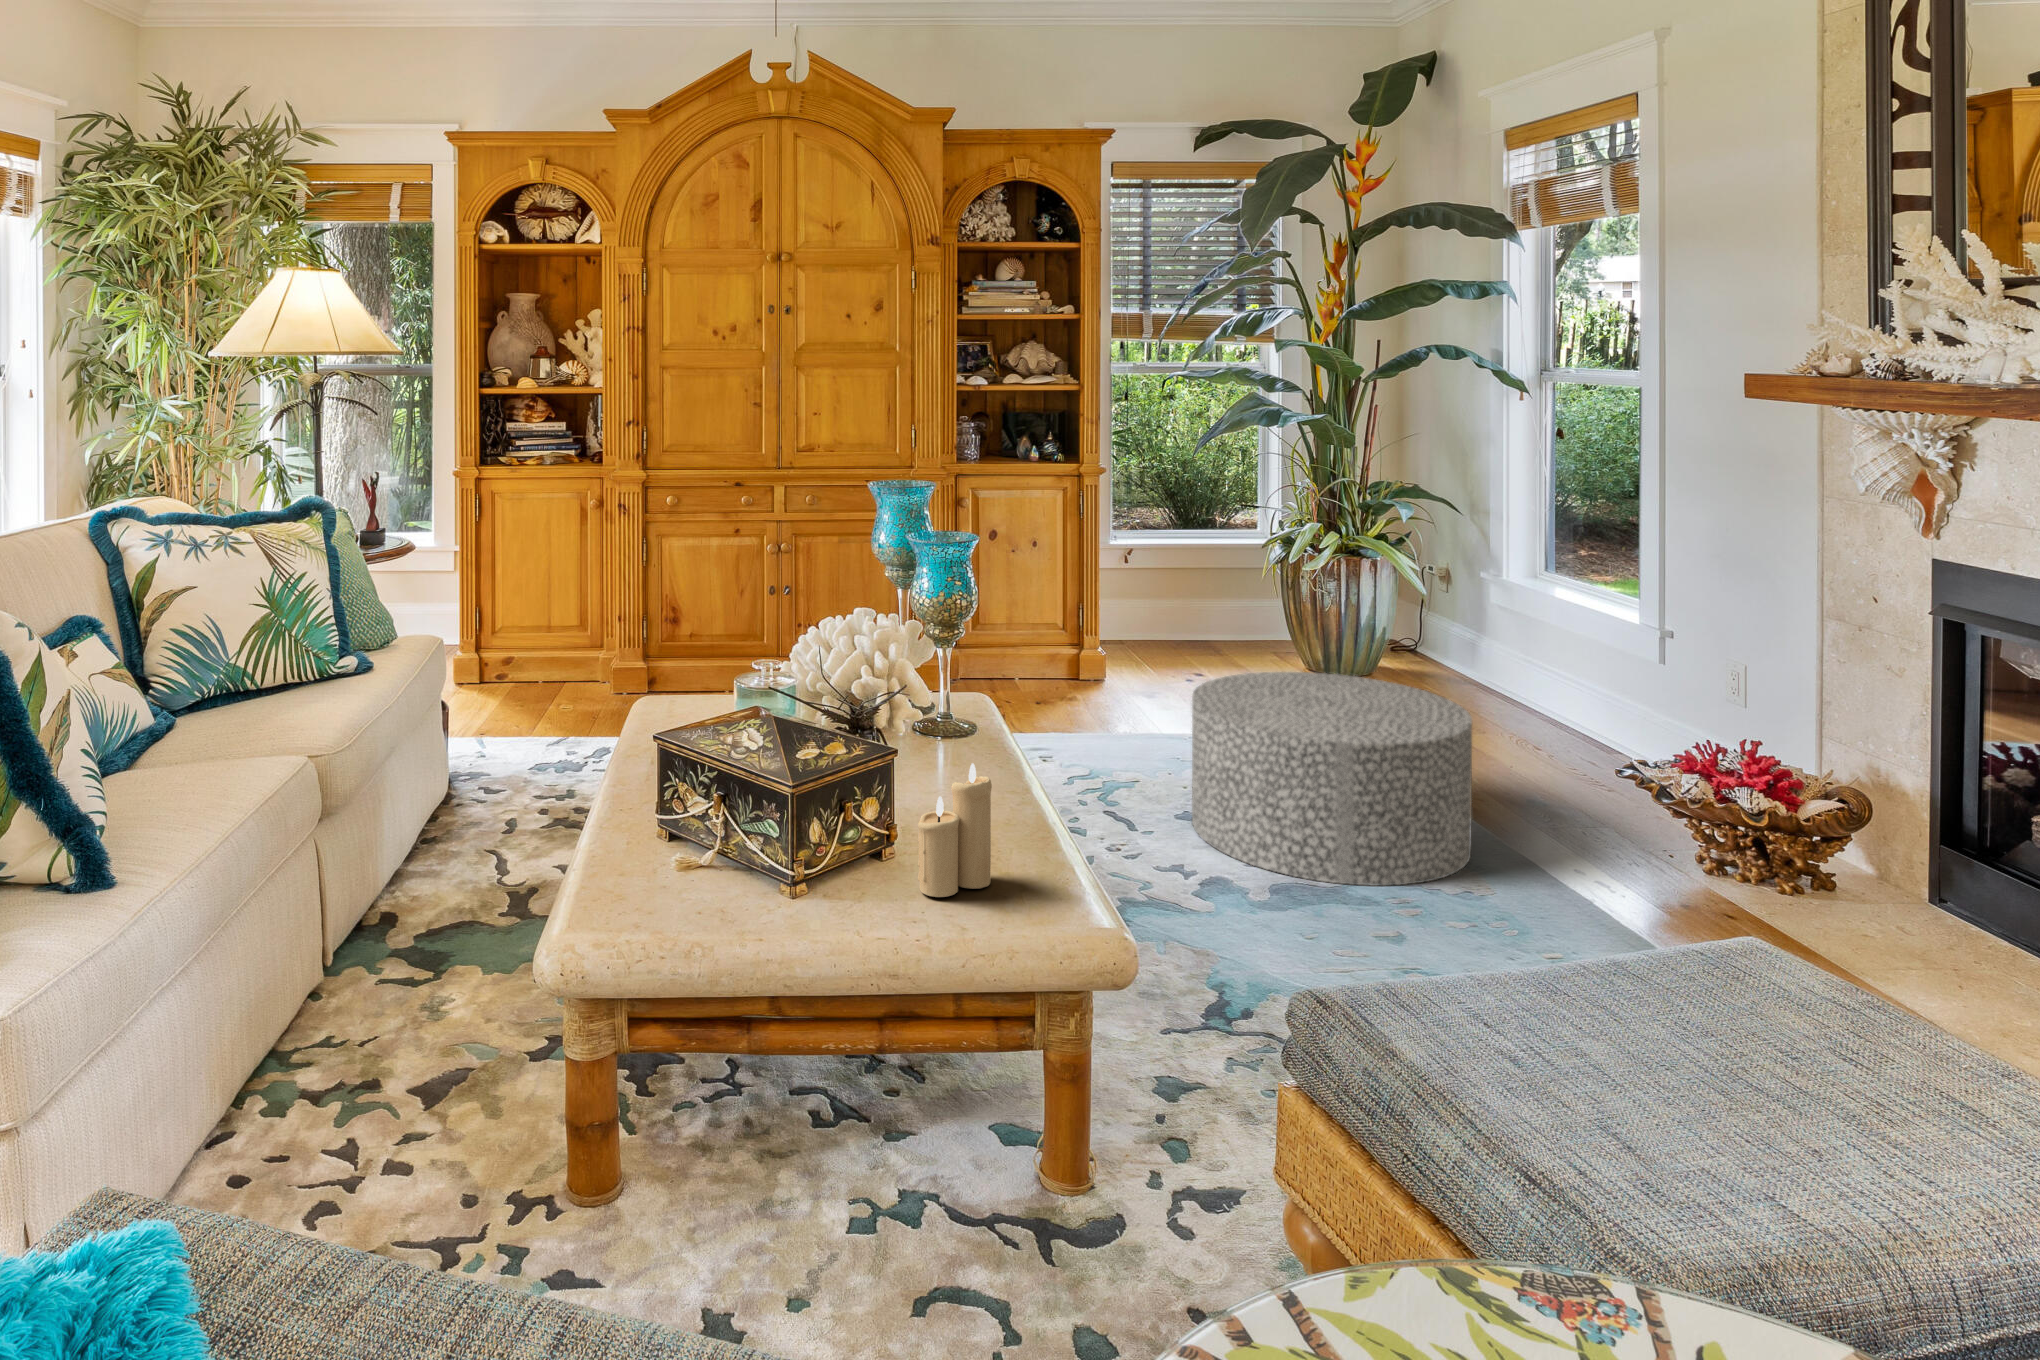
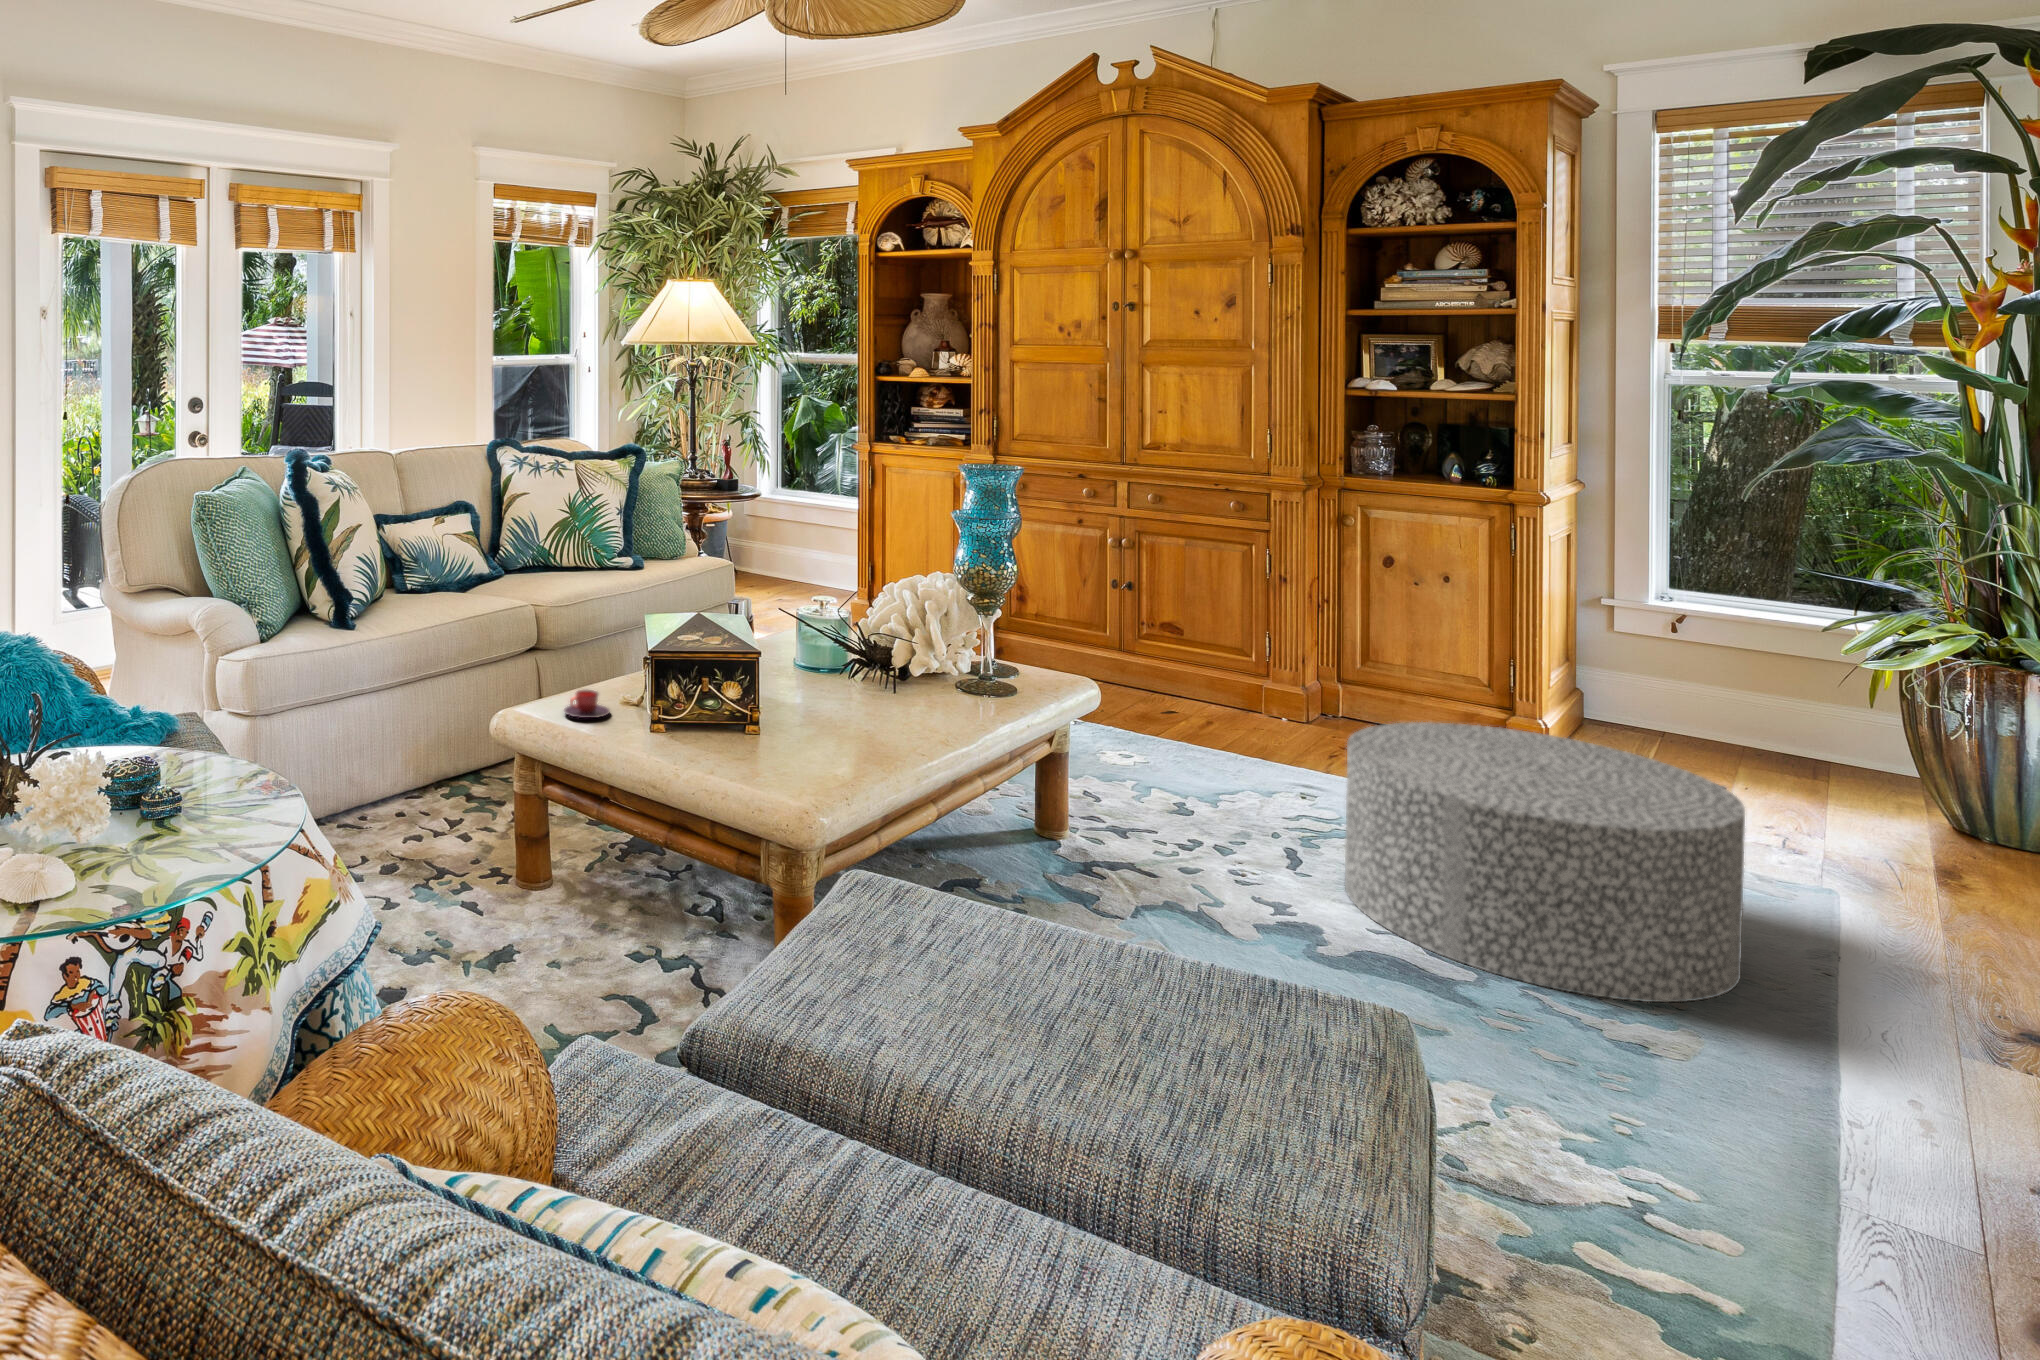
candle: present [918,763,992,897] -> none [722,662,787,758]
teacup: none [651,864,719,912] -> present [564,690,610,718]

